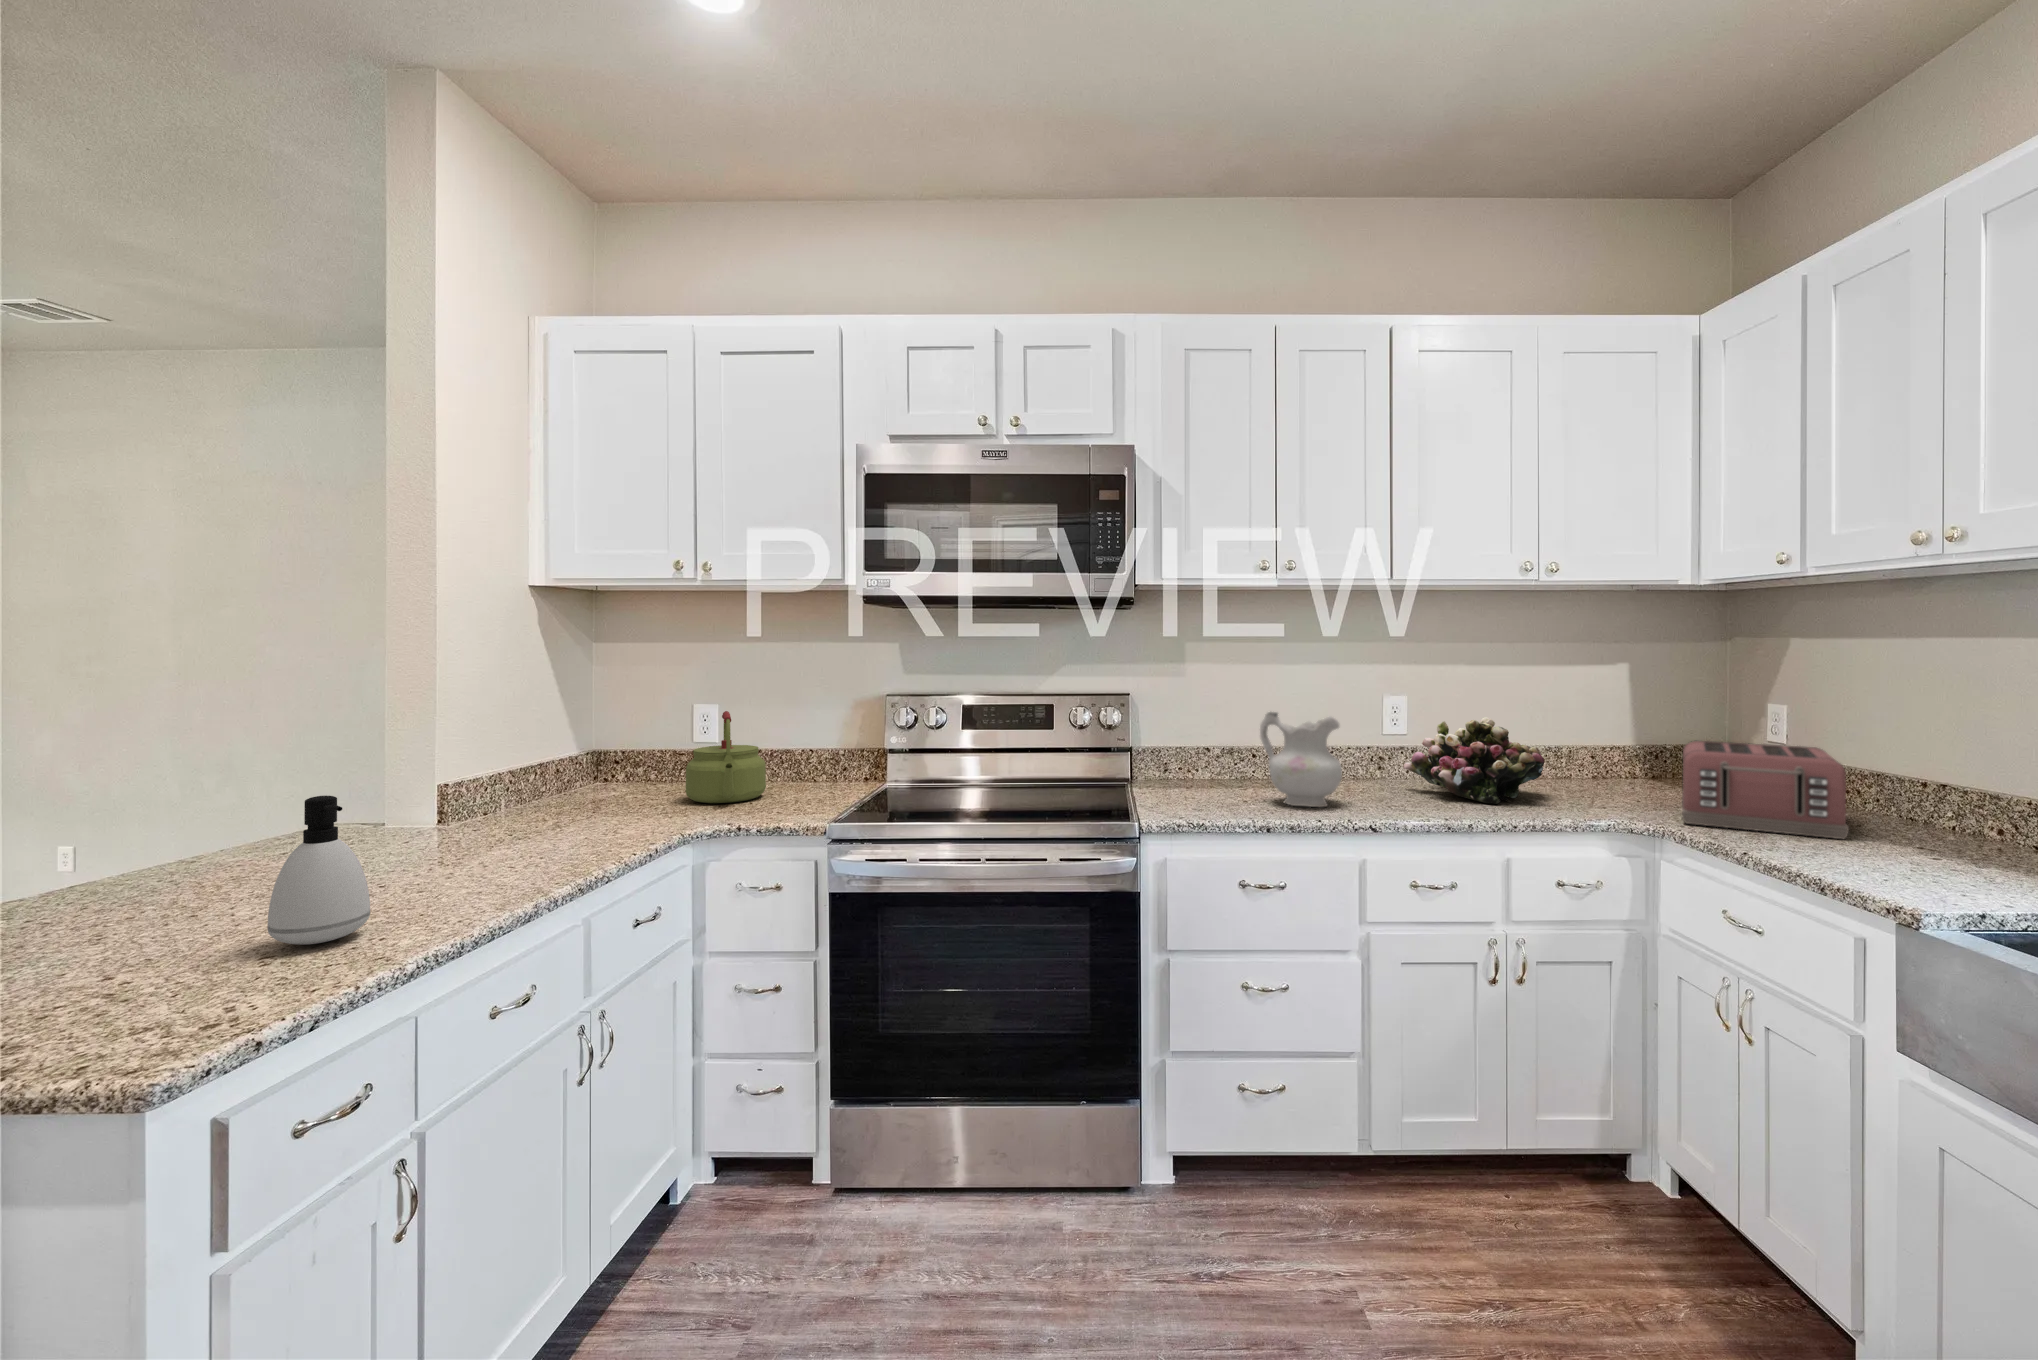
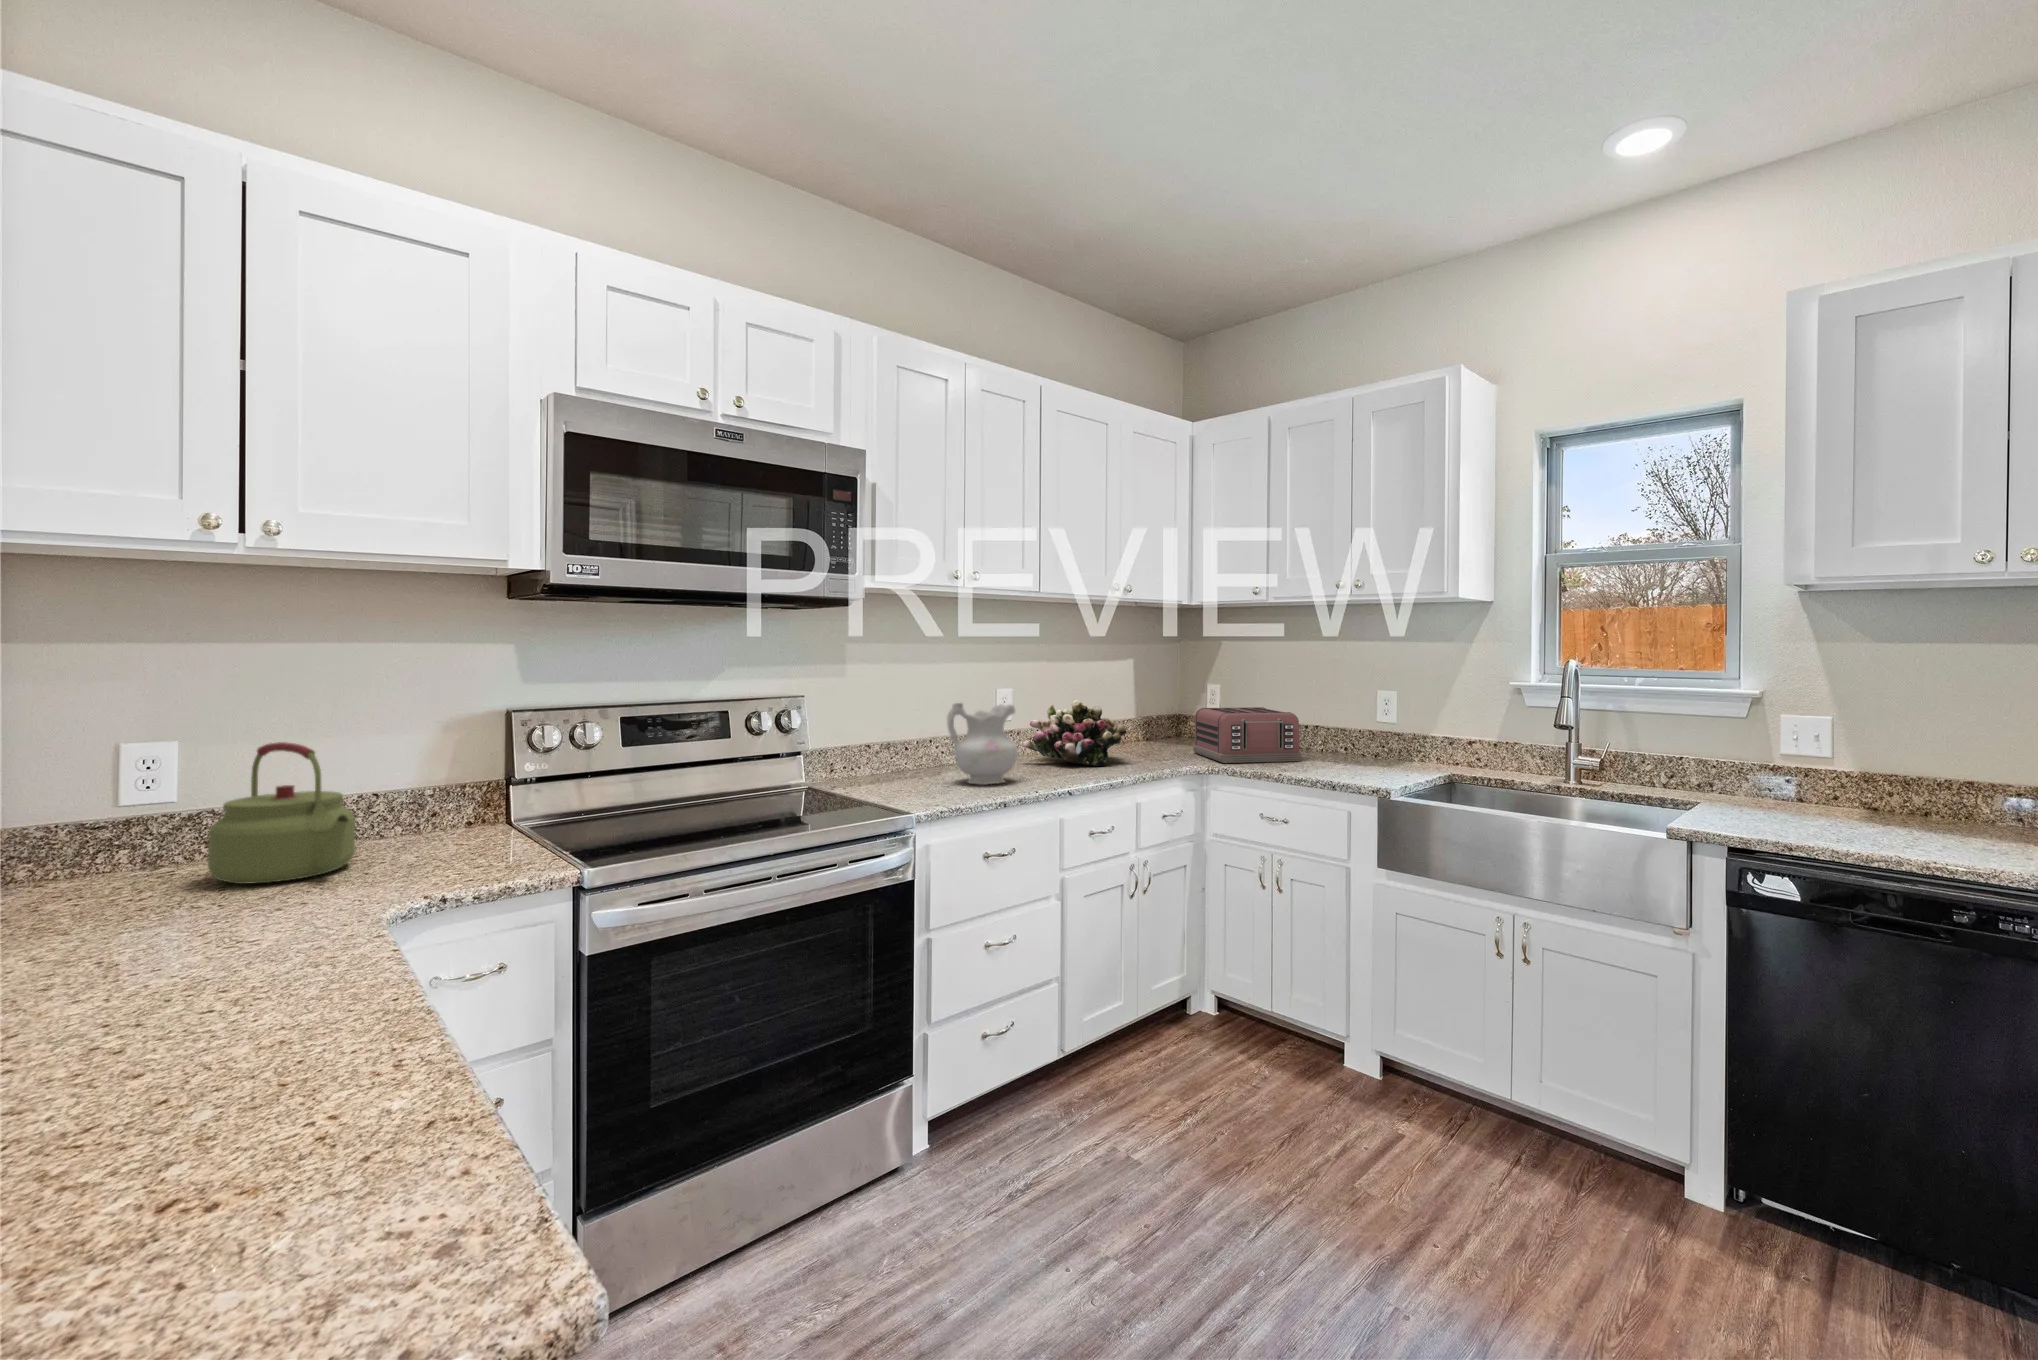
soap dispenser: present [267,796,370,945] -> none [176,883,347,1135]

